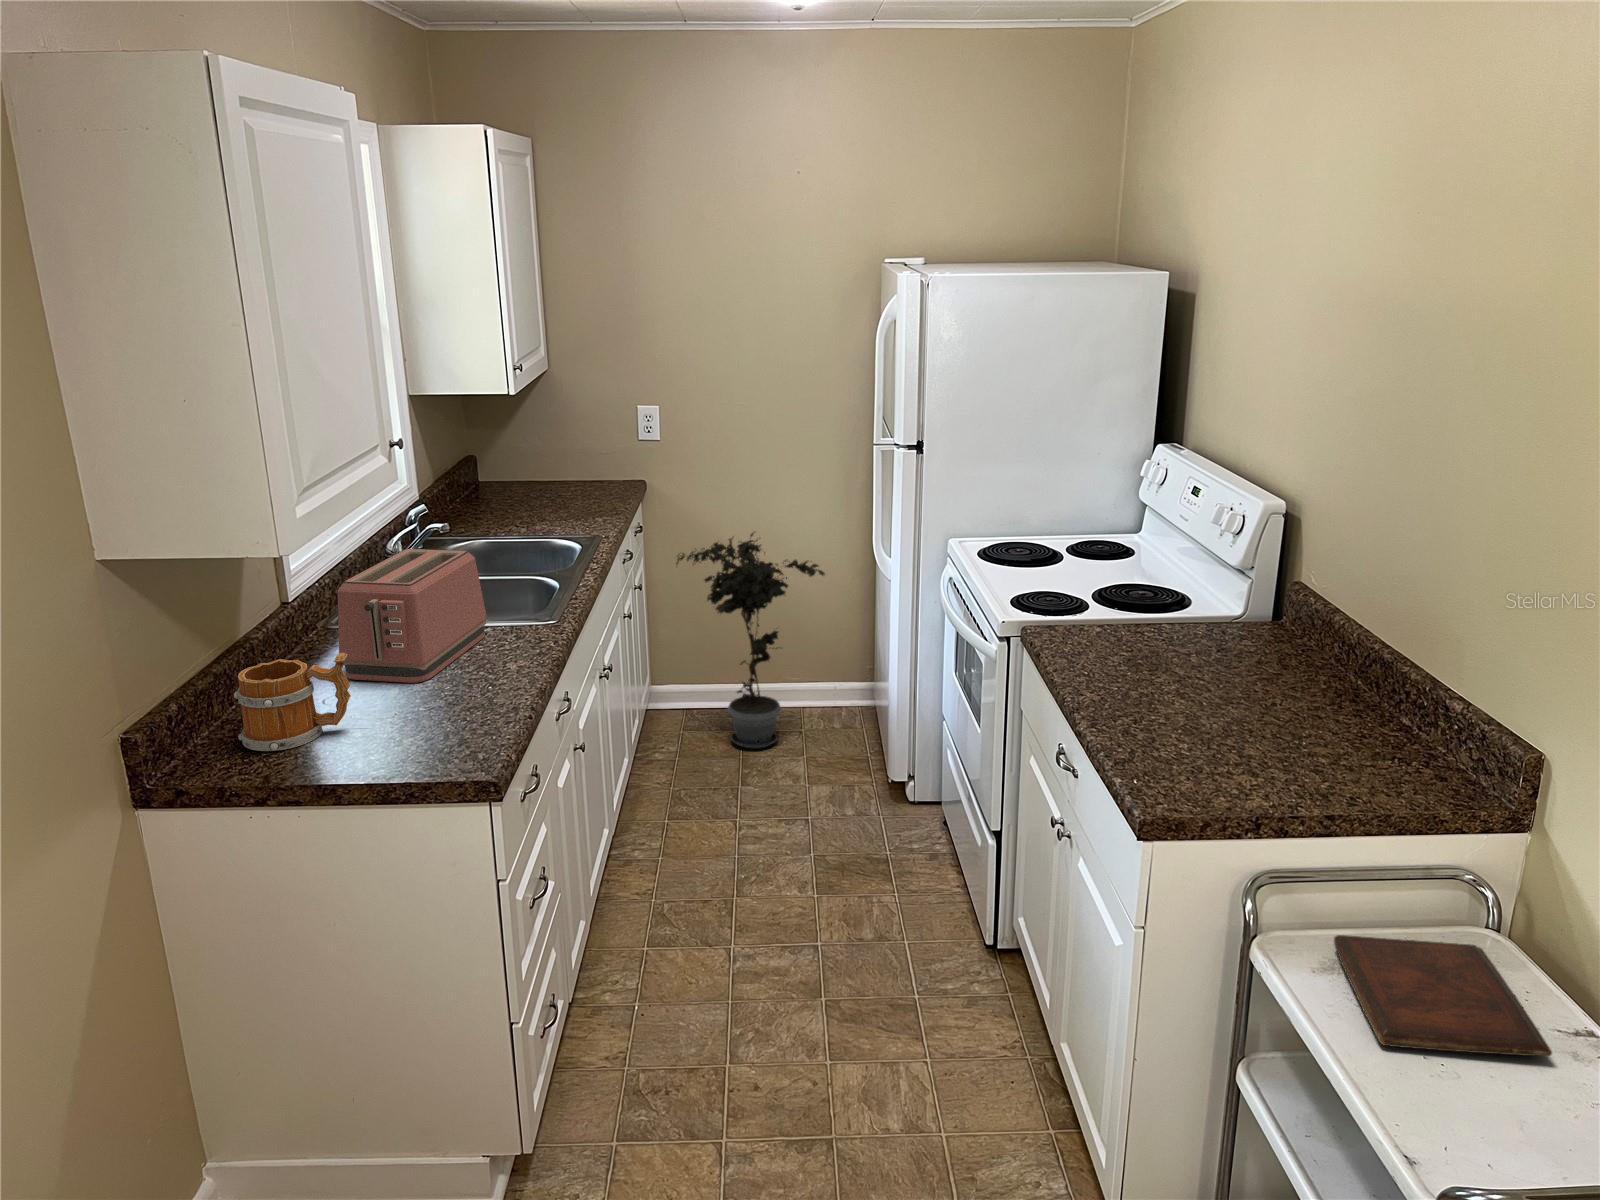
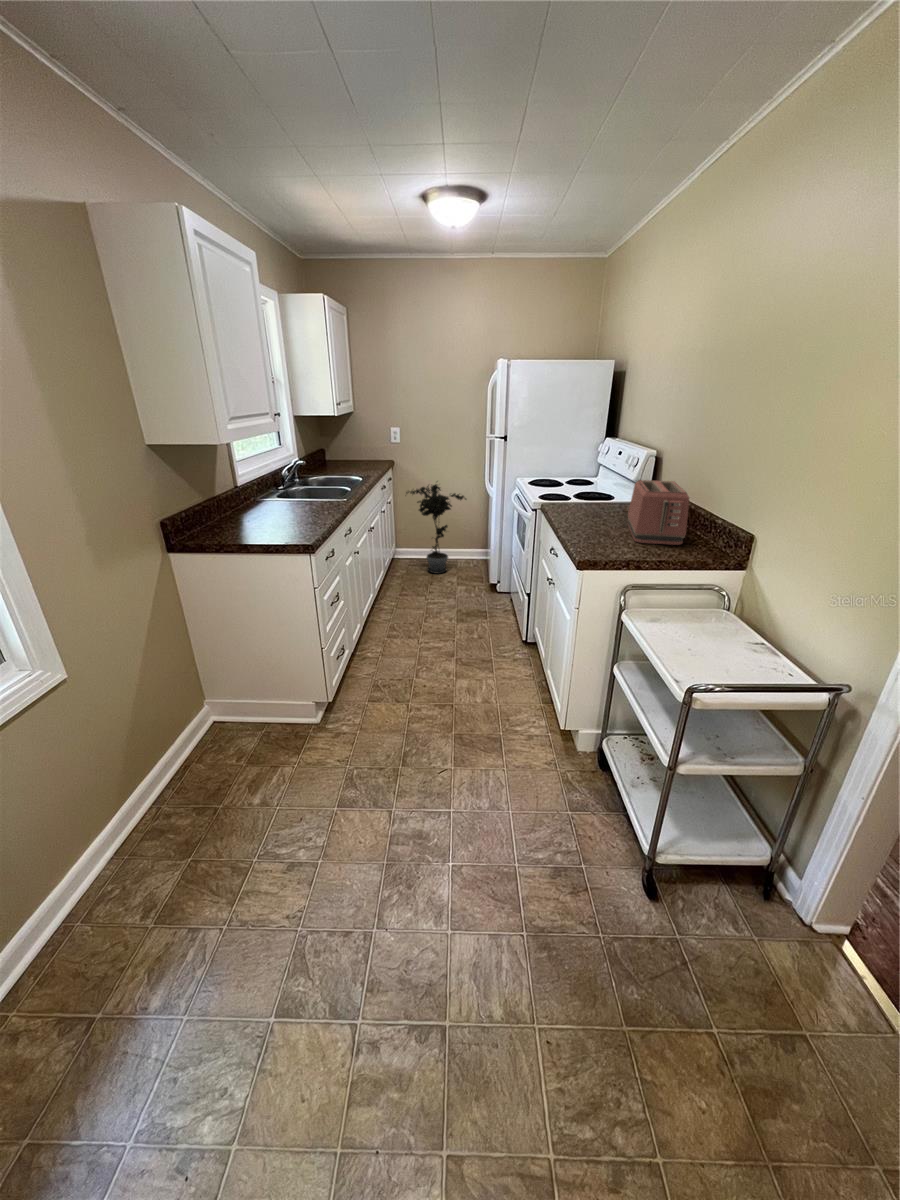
toaster: present [338,549,487,683] -> present [628,480,689,545]
mug: present [234,653,351,751] -> none [210,496,258,535]
book: present [1334,935,1552,1056] -> none [656,608,742,647]

